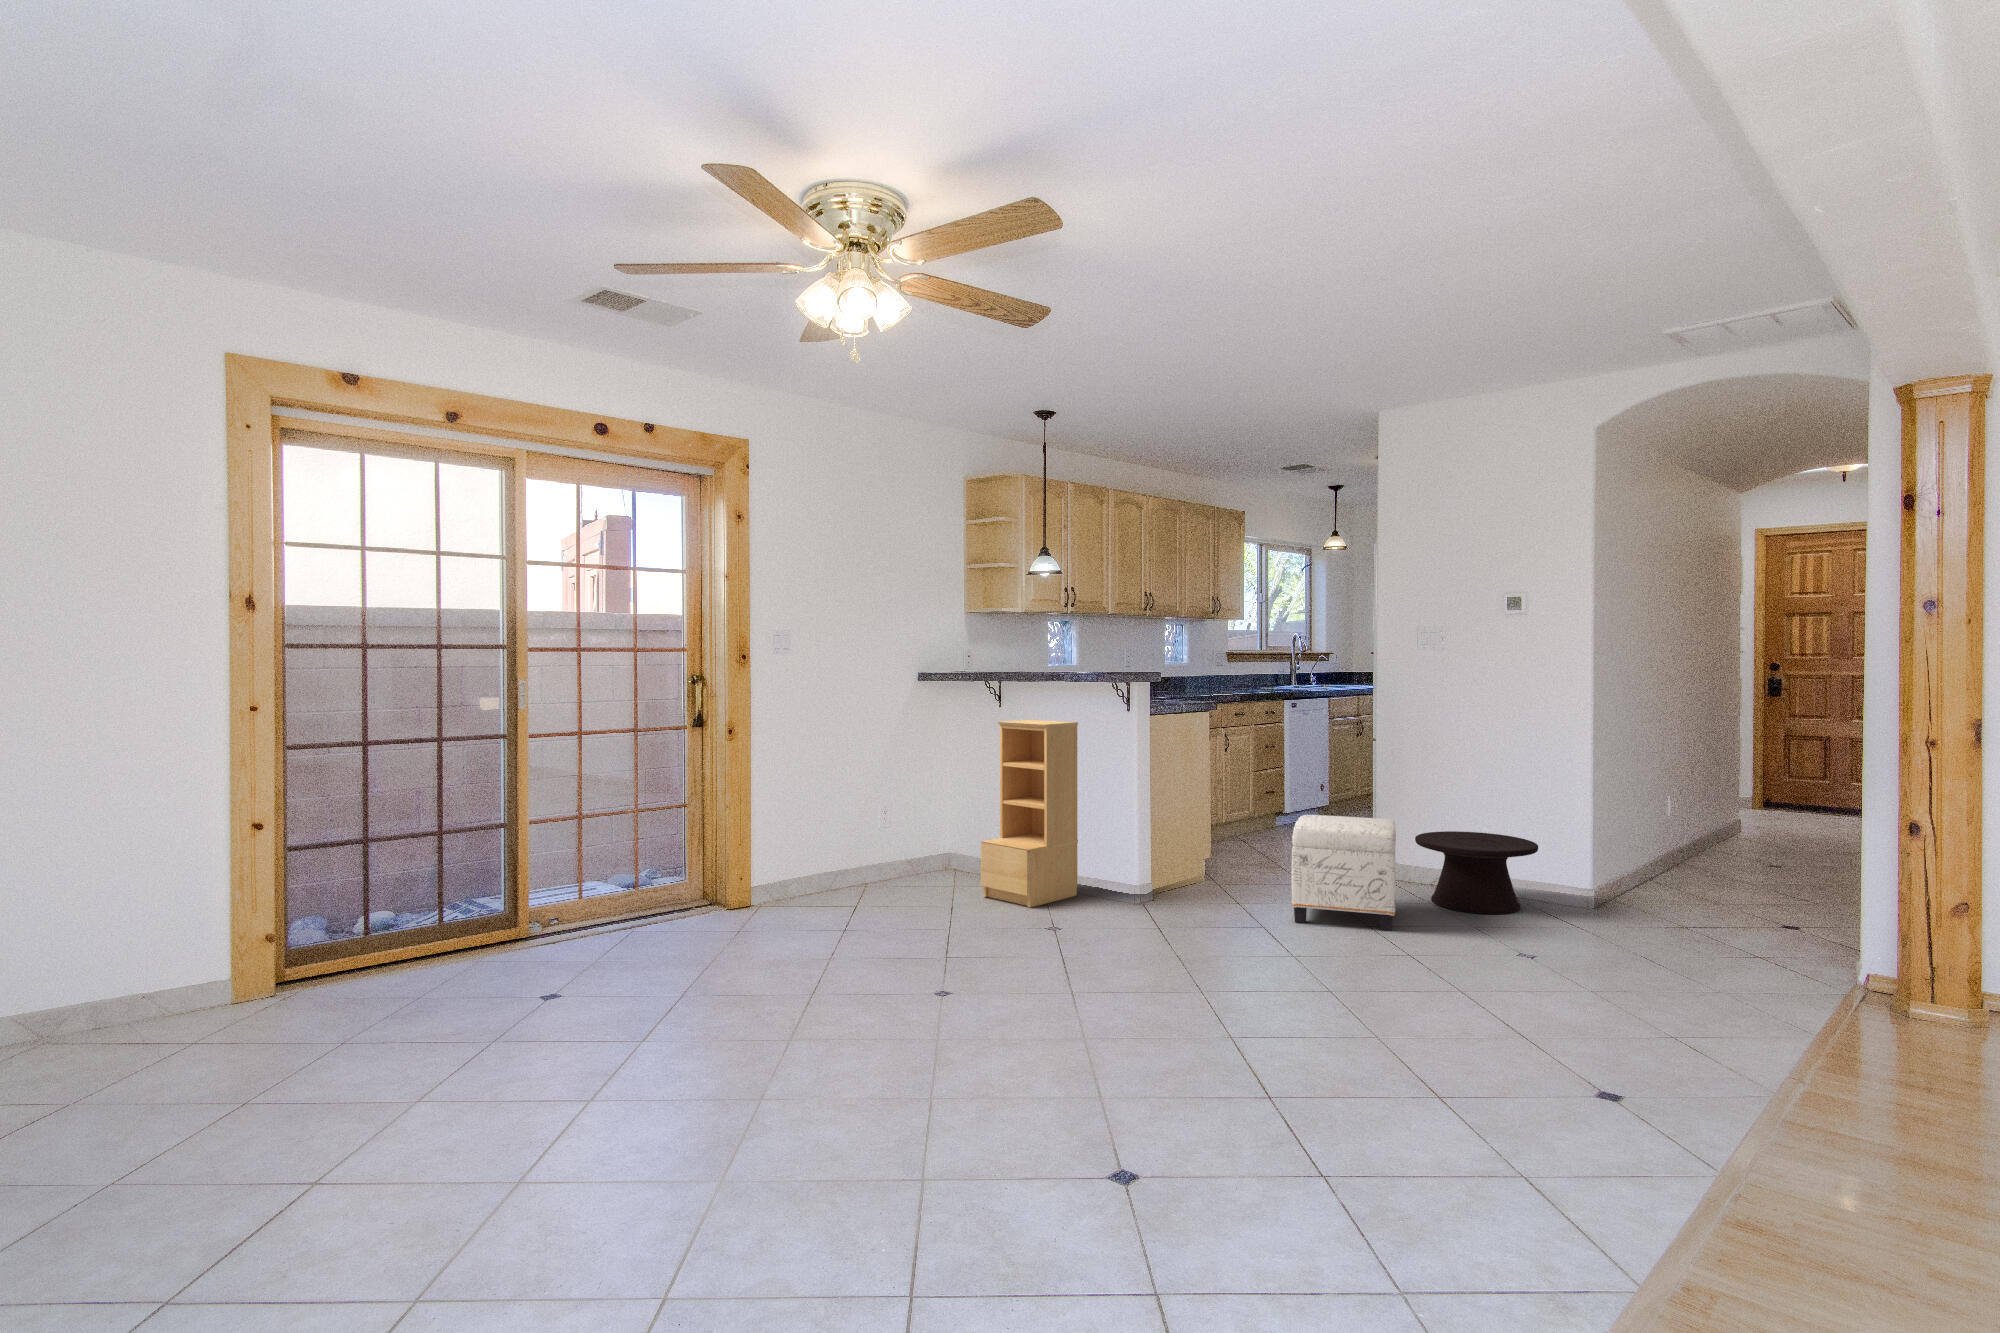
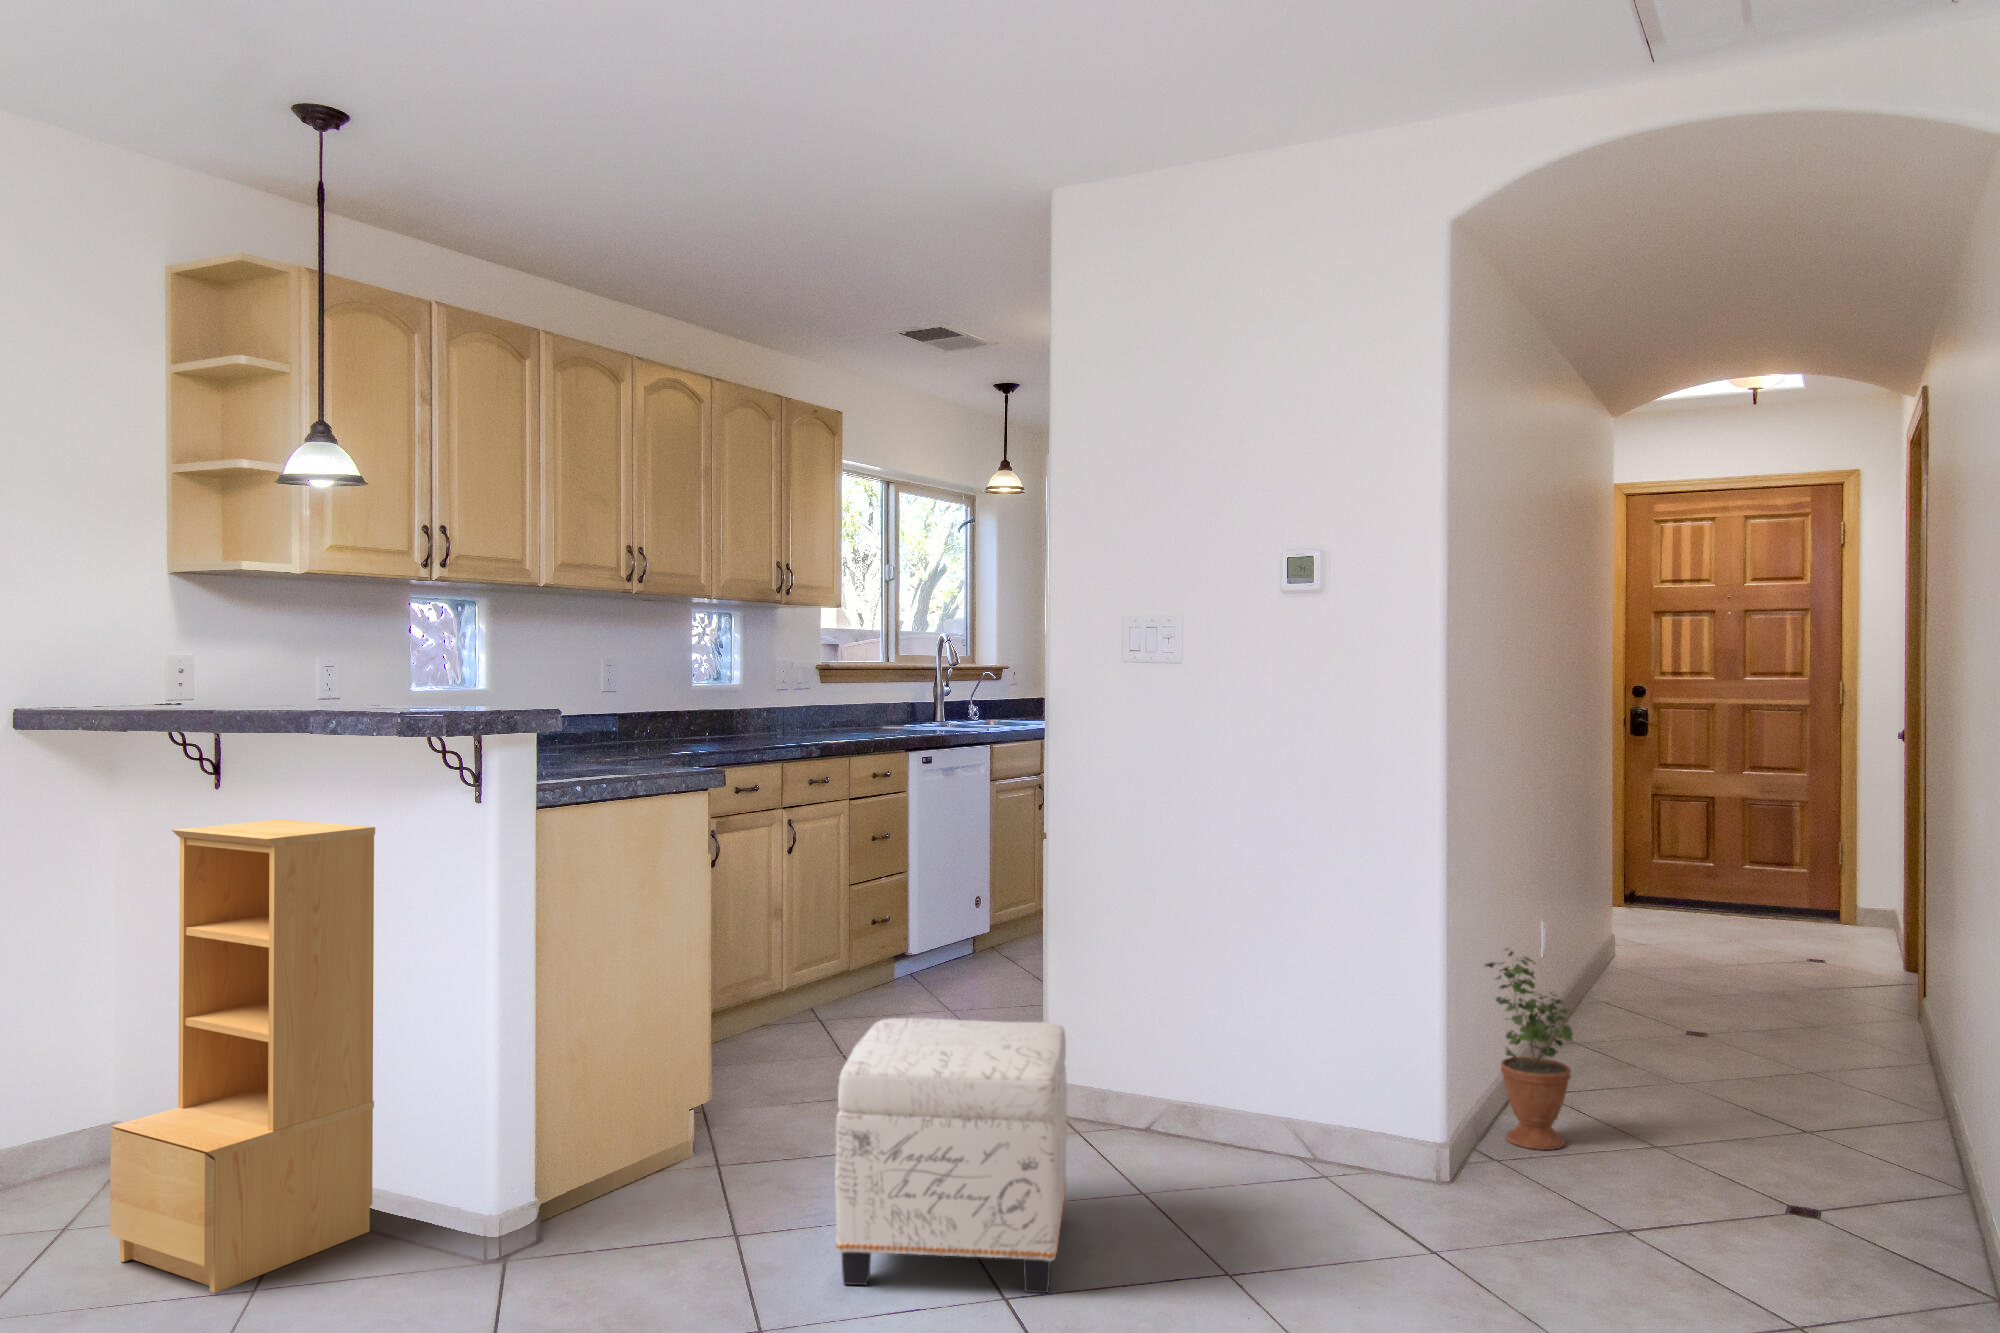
potted plant: none [1626,800,1677,905] -> present [1485,949,1572,1150]
side table: present [1415,831,1538,914] -> none [1110,1024,1339,1211]

